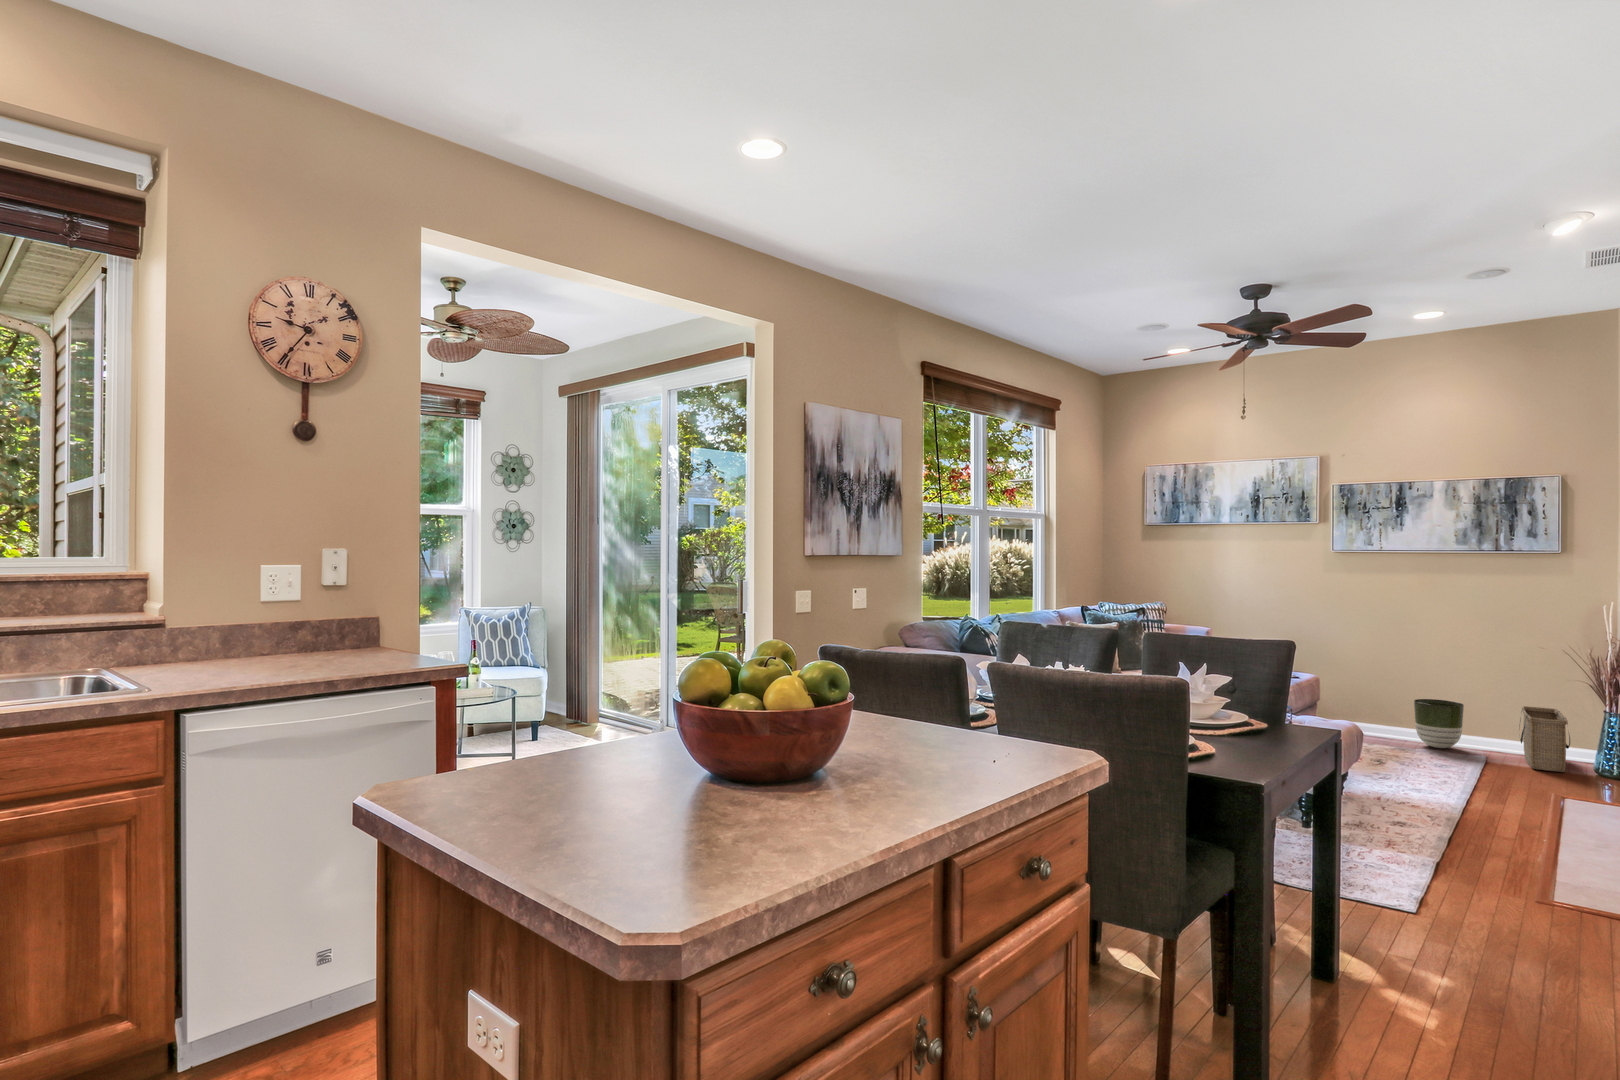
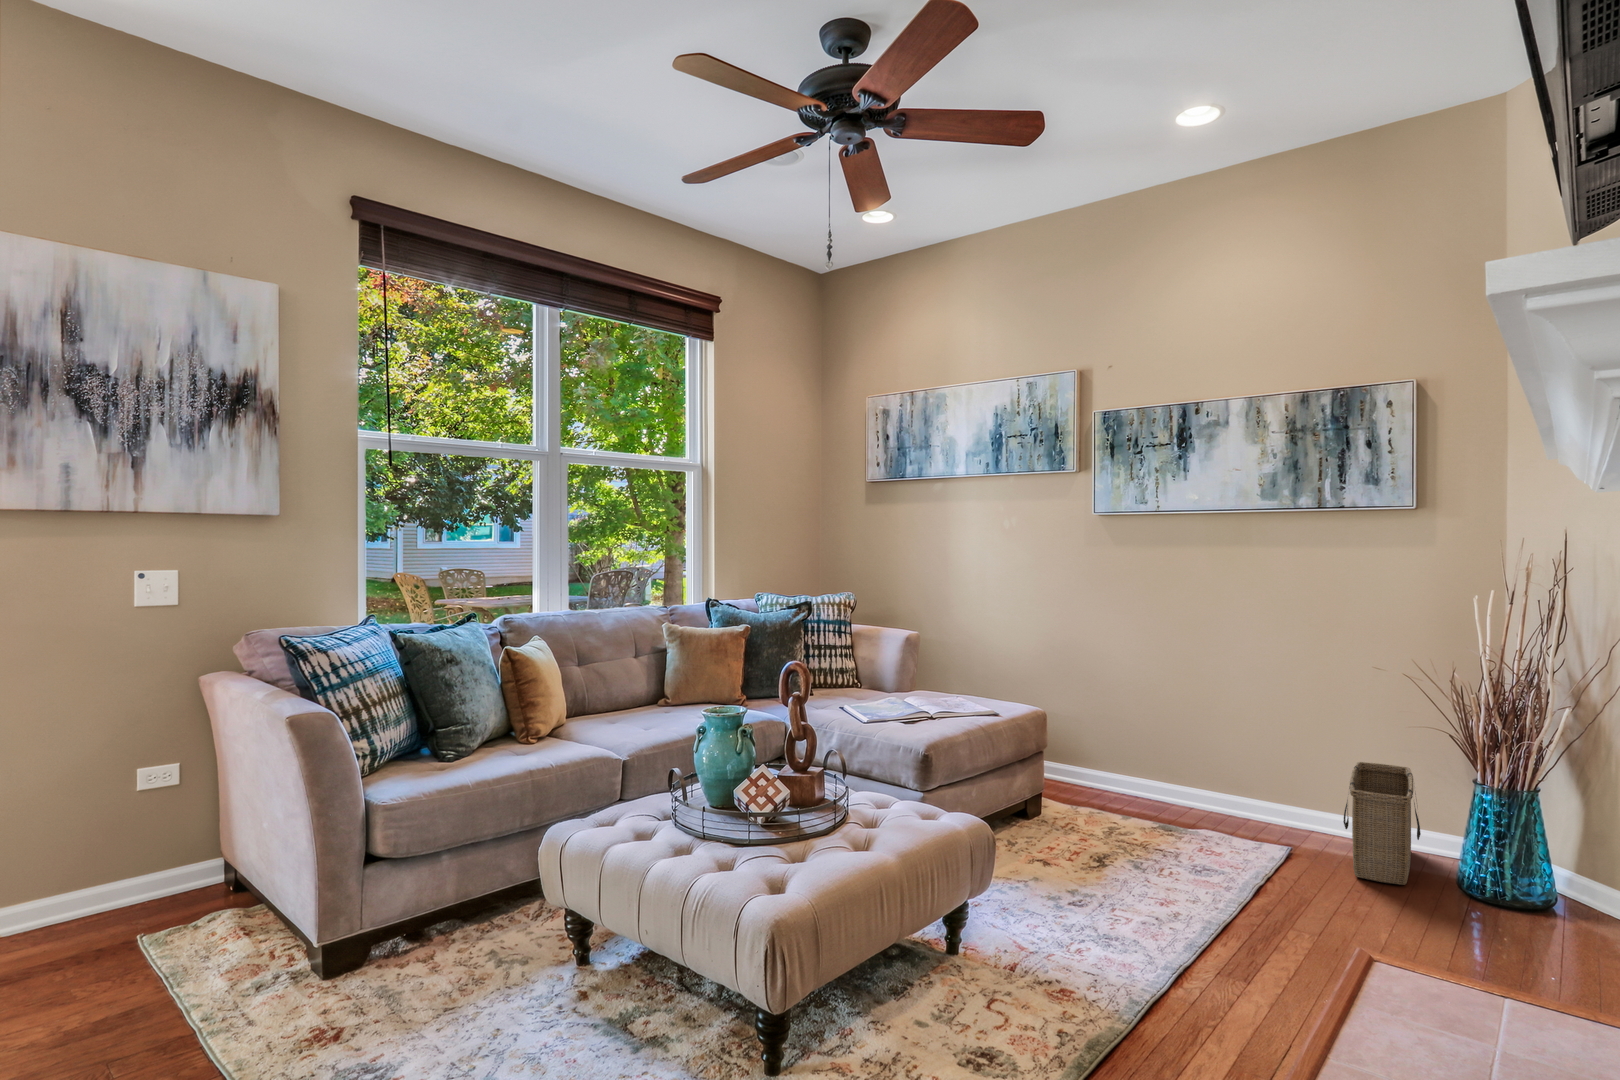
planter: present [1414,699,1464,748] -> none [1195,747,1268,829]

